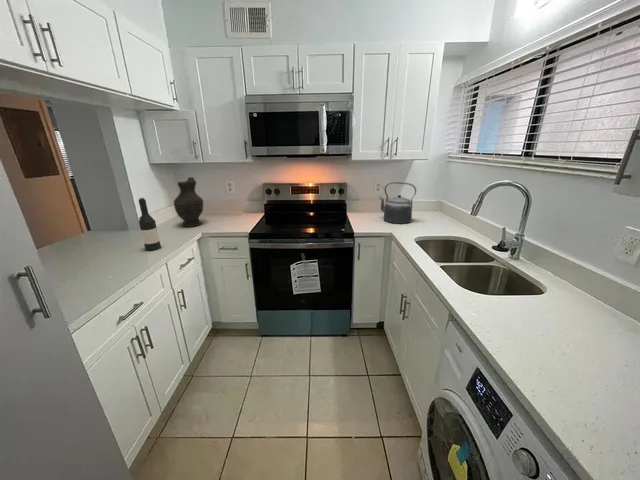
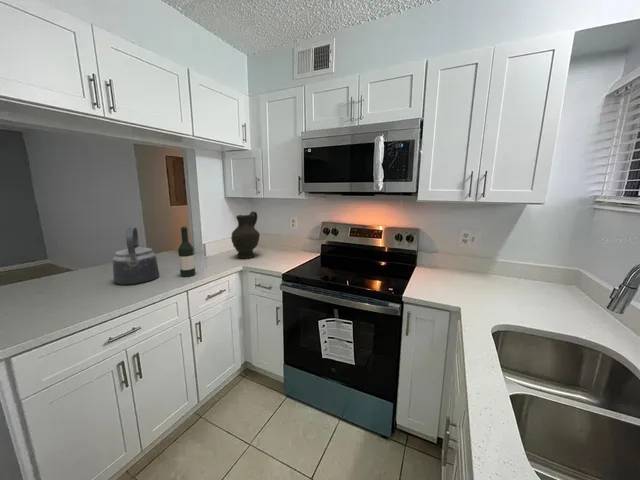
kettle: present [379,182,416,224] -> present [113,227,159,285]

